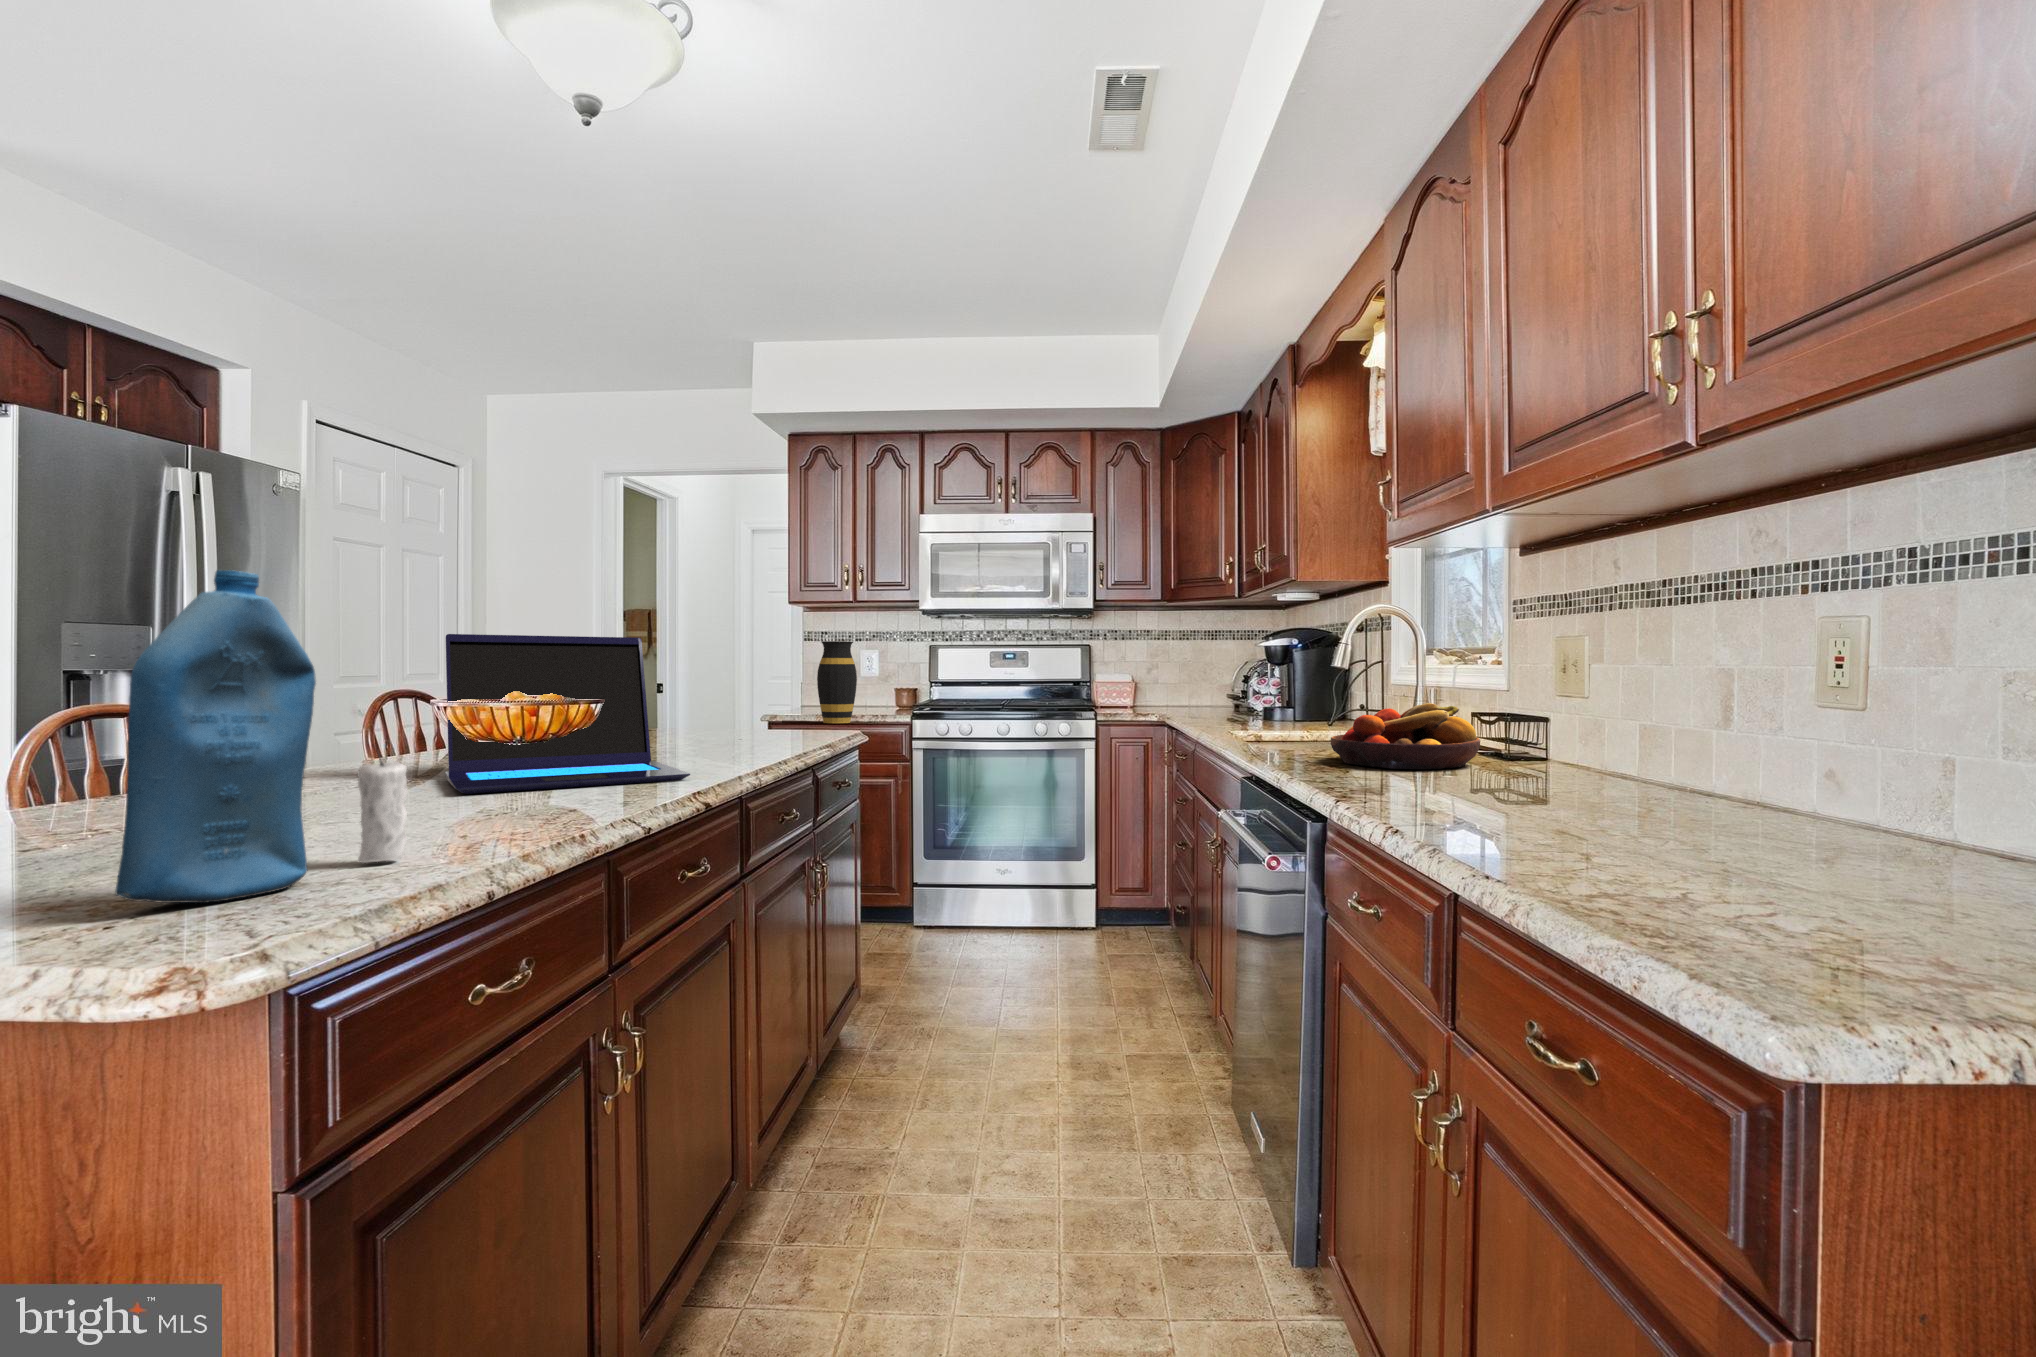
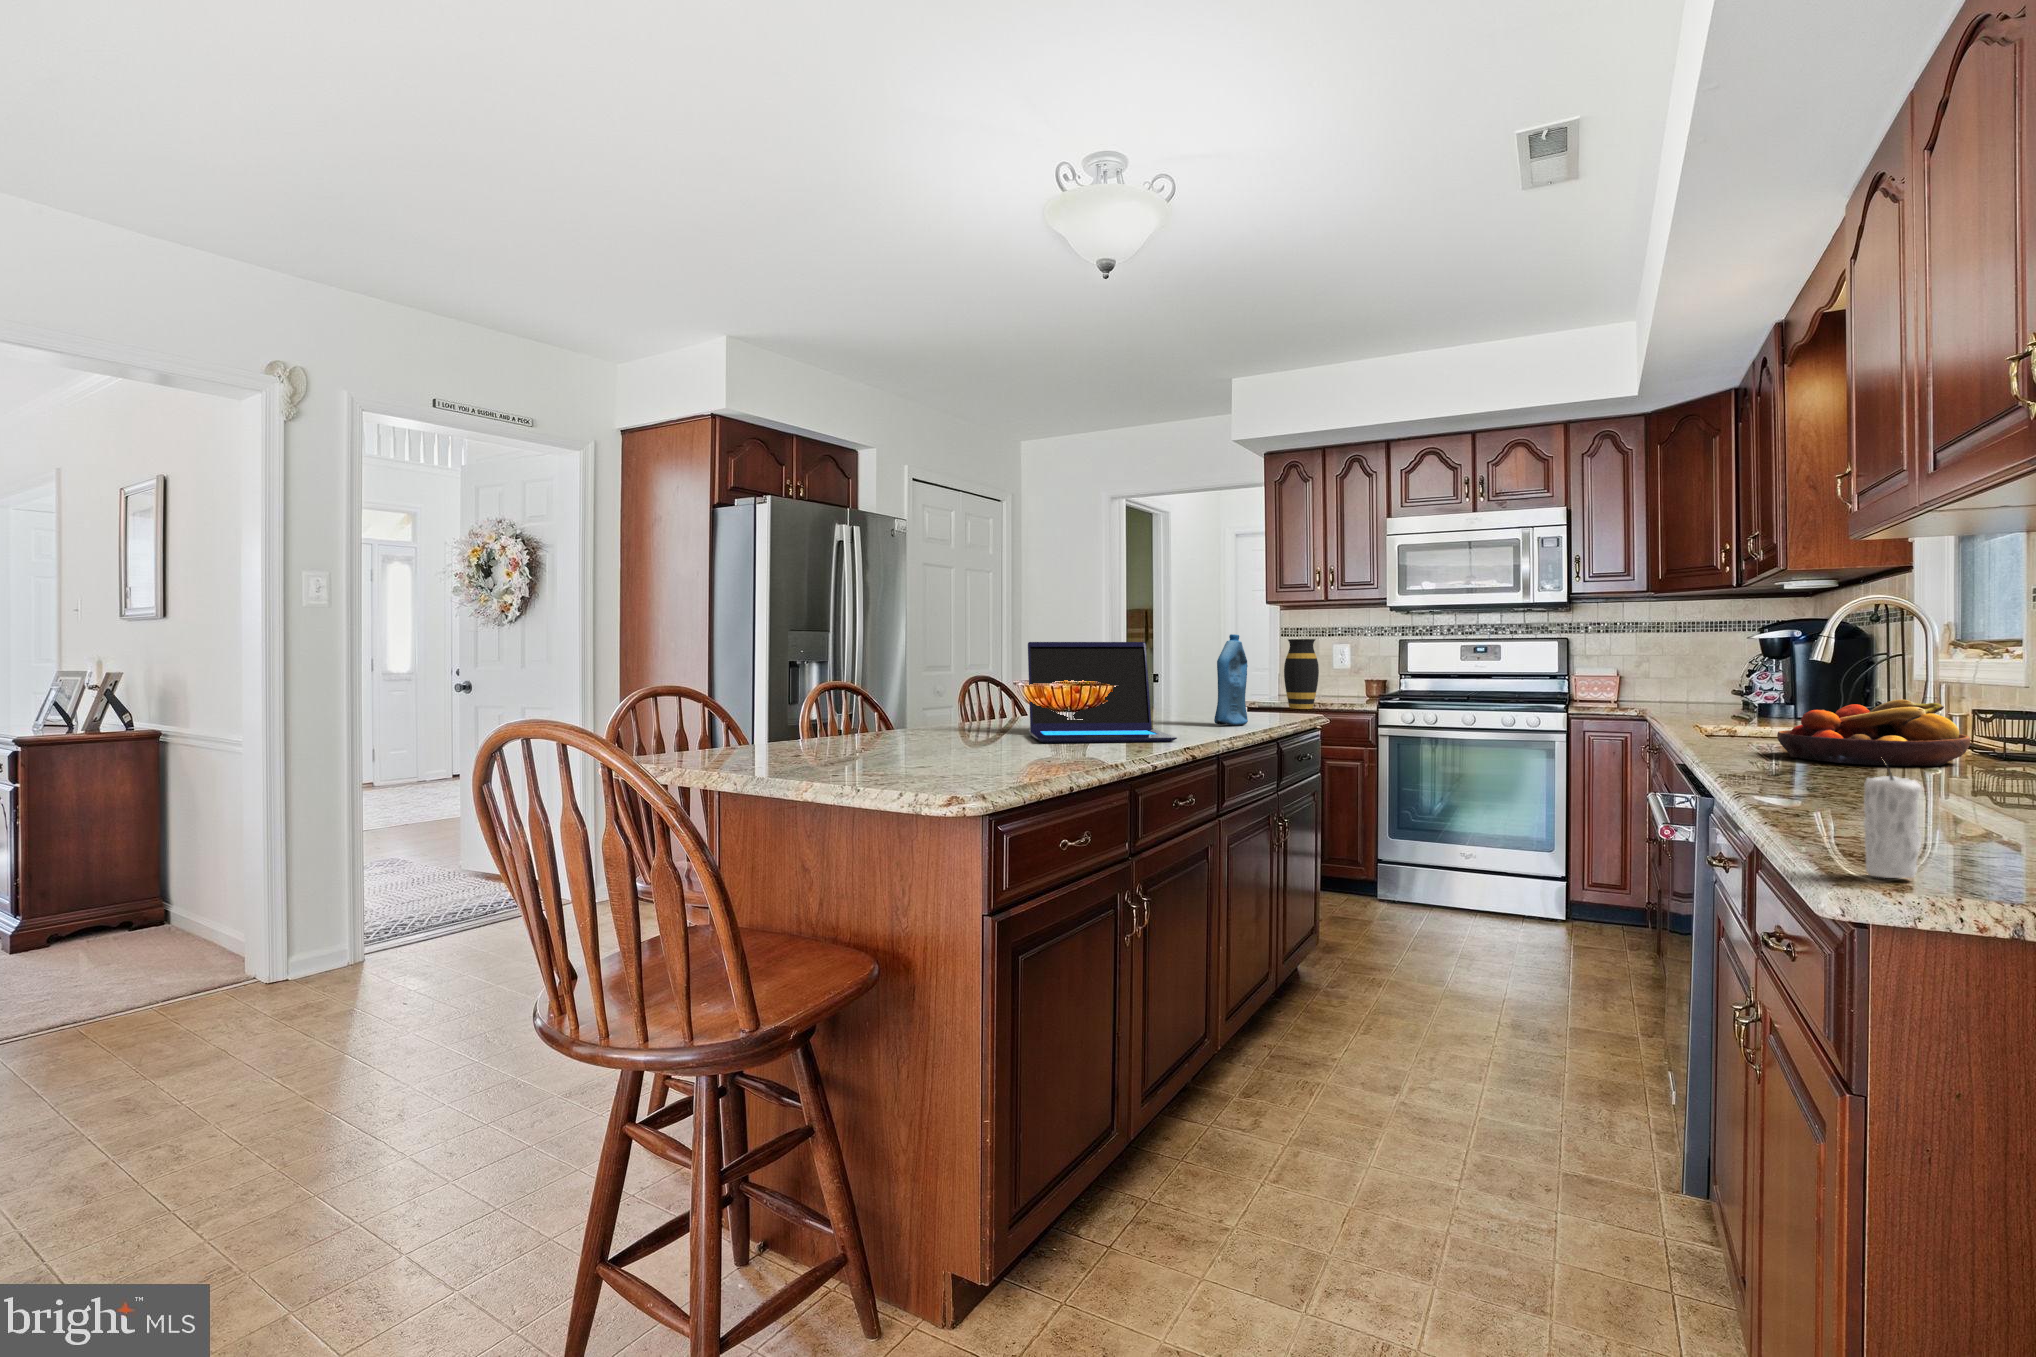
bottle: present [115,570,316,903] -> present [1214,634,1248,726]
candle: present [358,756,408,863] -> present [1864,766,1921,878]

